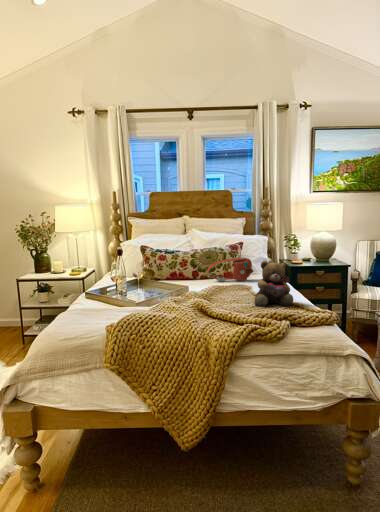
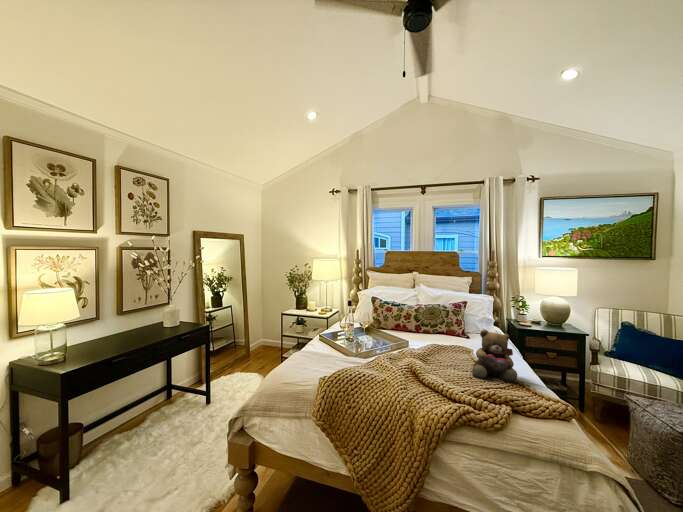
handbag: present [207,257,253,281] -> none [430,317,477,340]

